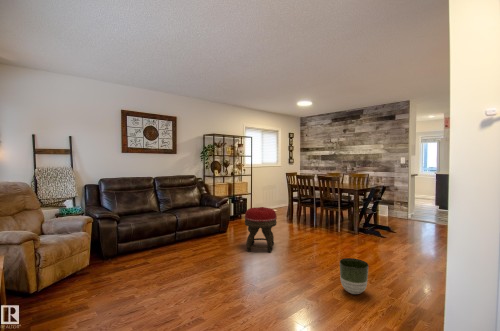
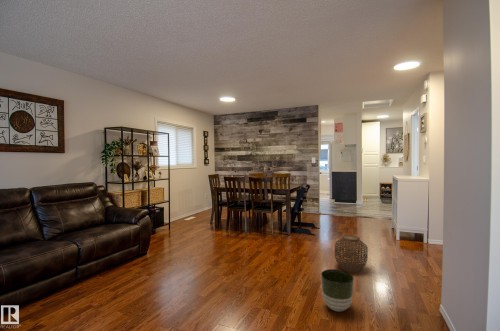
footstool: present [245,207,277,253] -> none [182,218,222,277]
woven basket: none [380,236,415,272] -> present [335,235,368,272]

